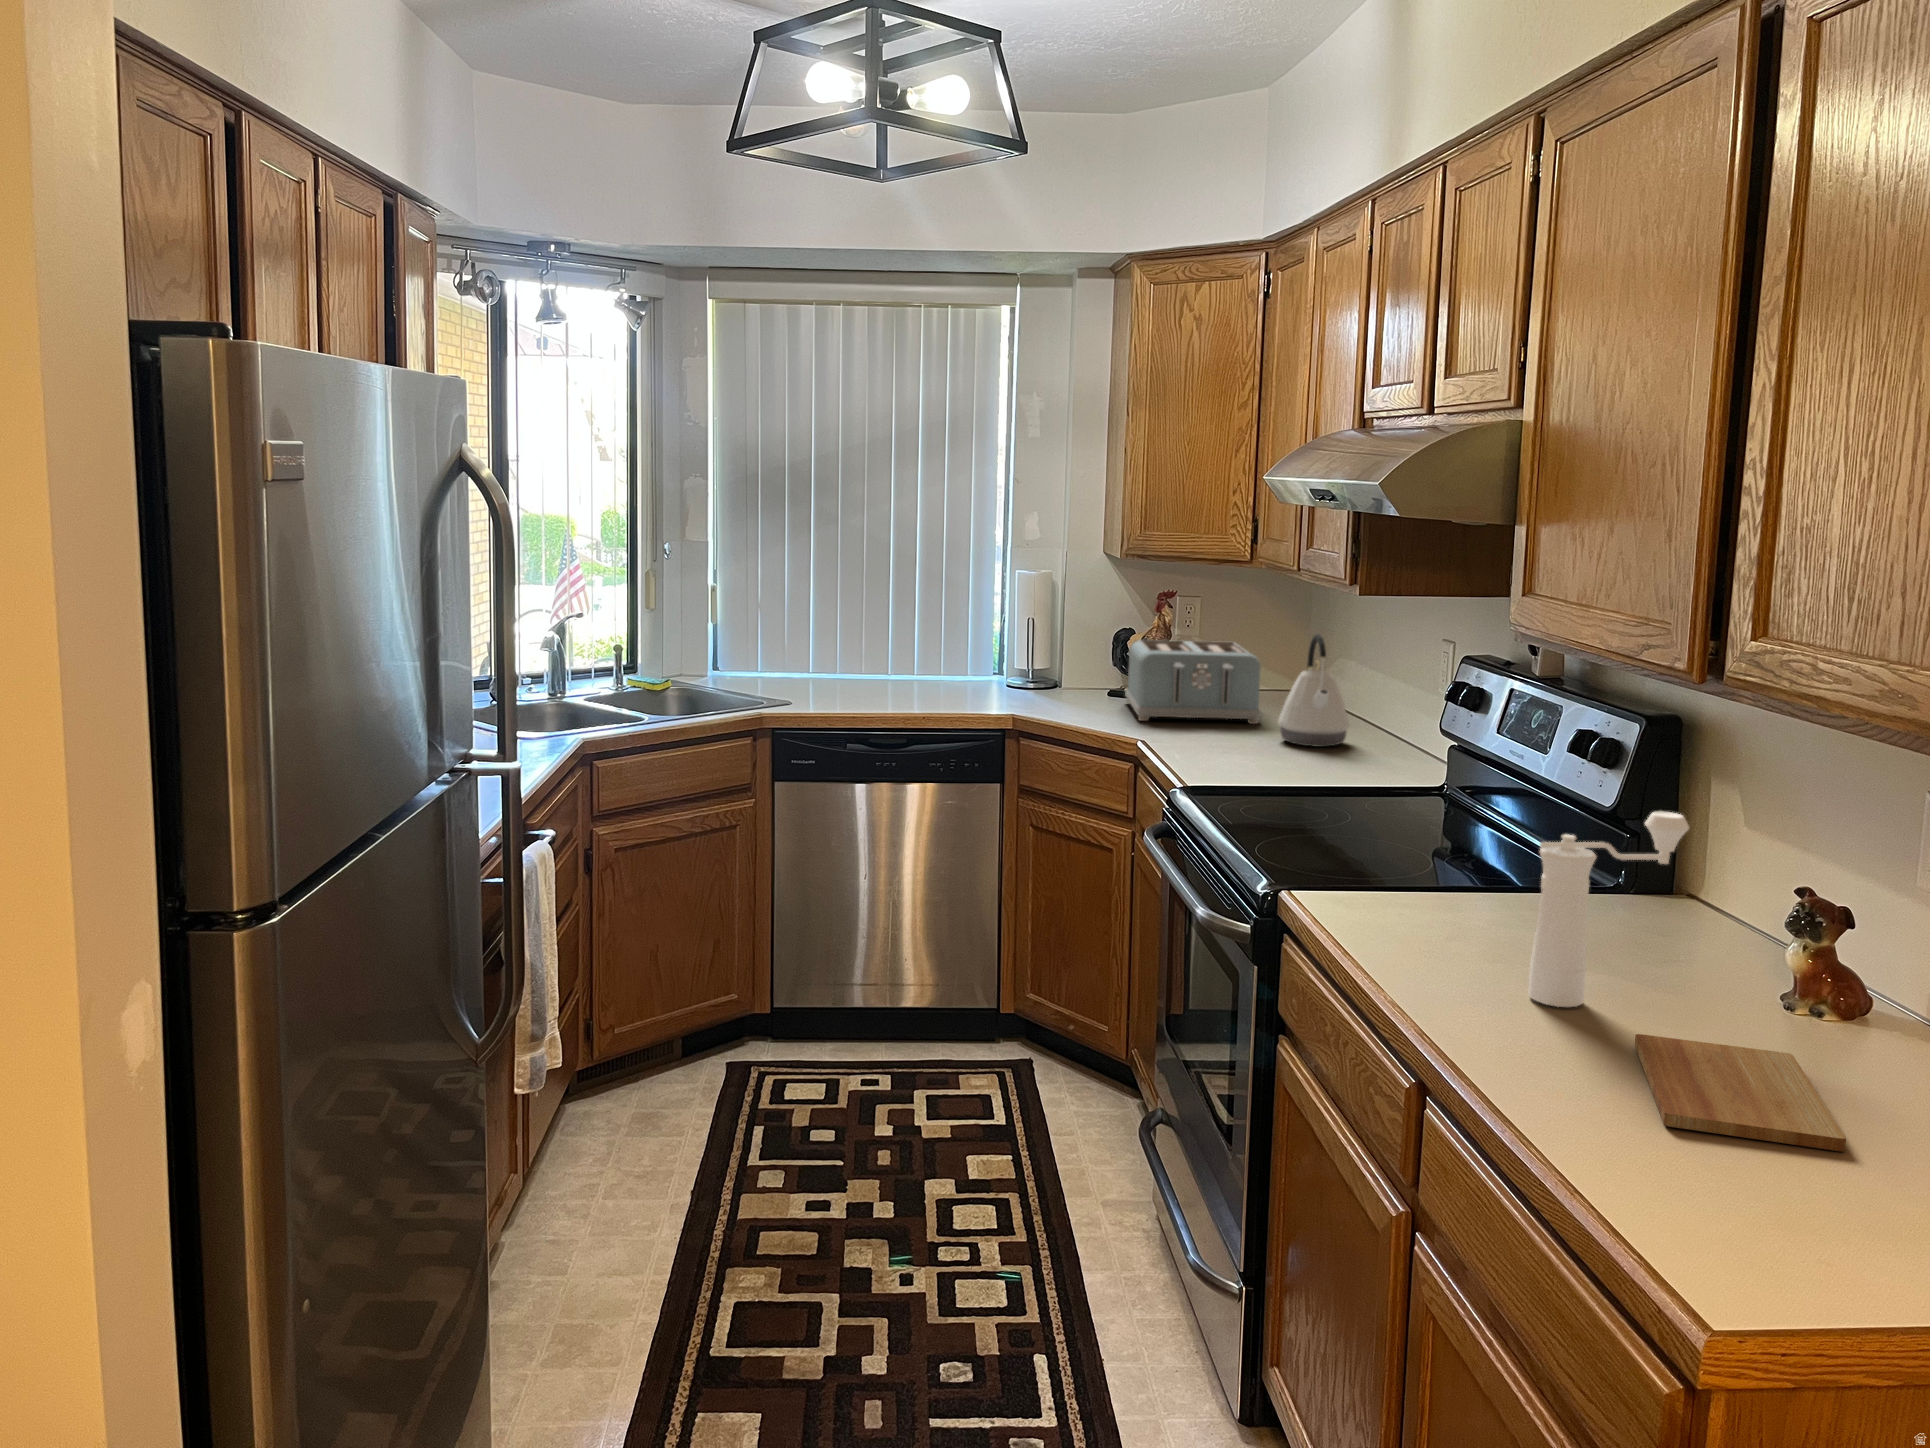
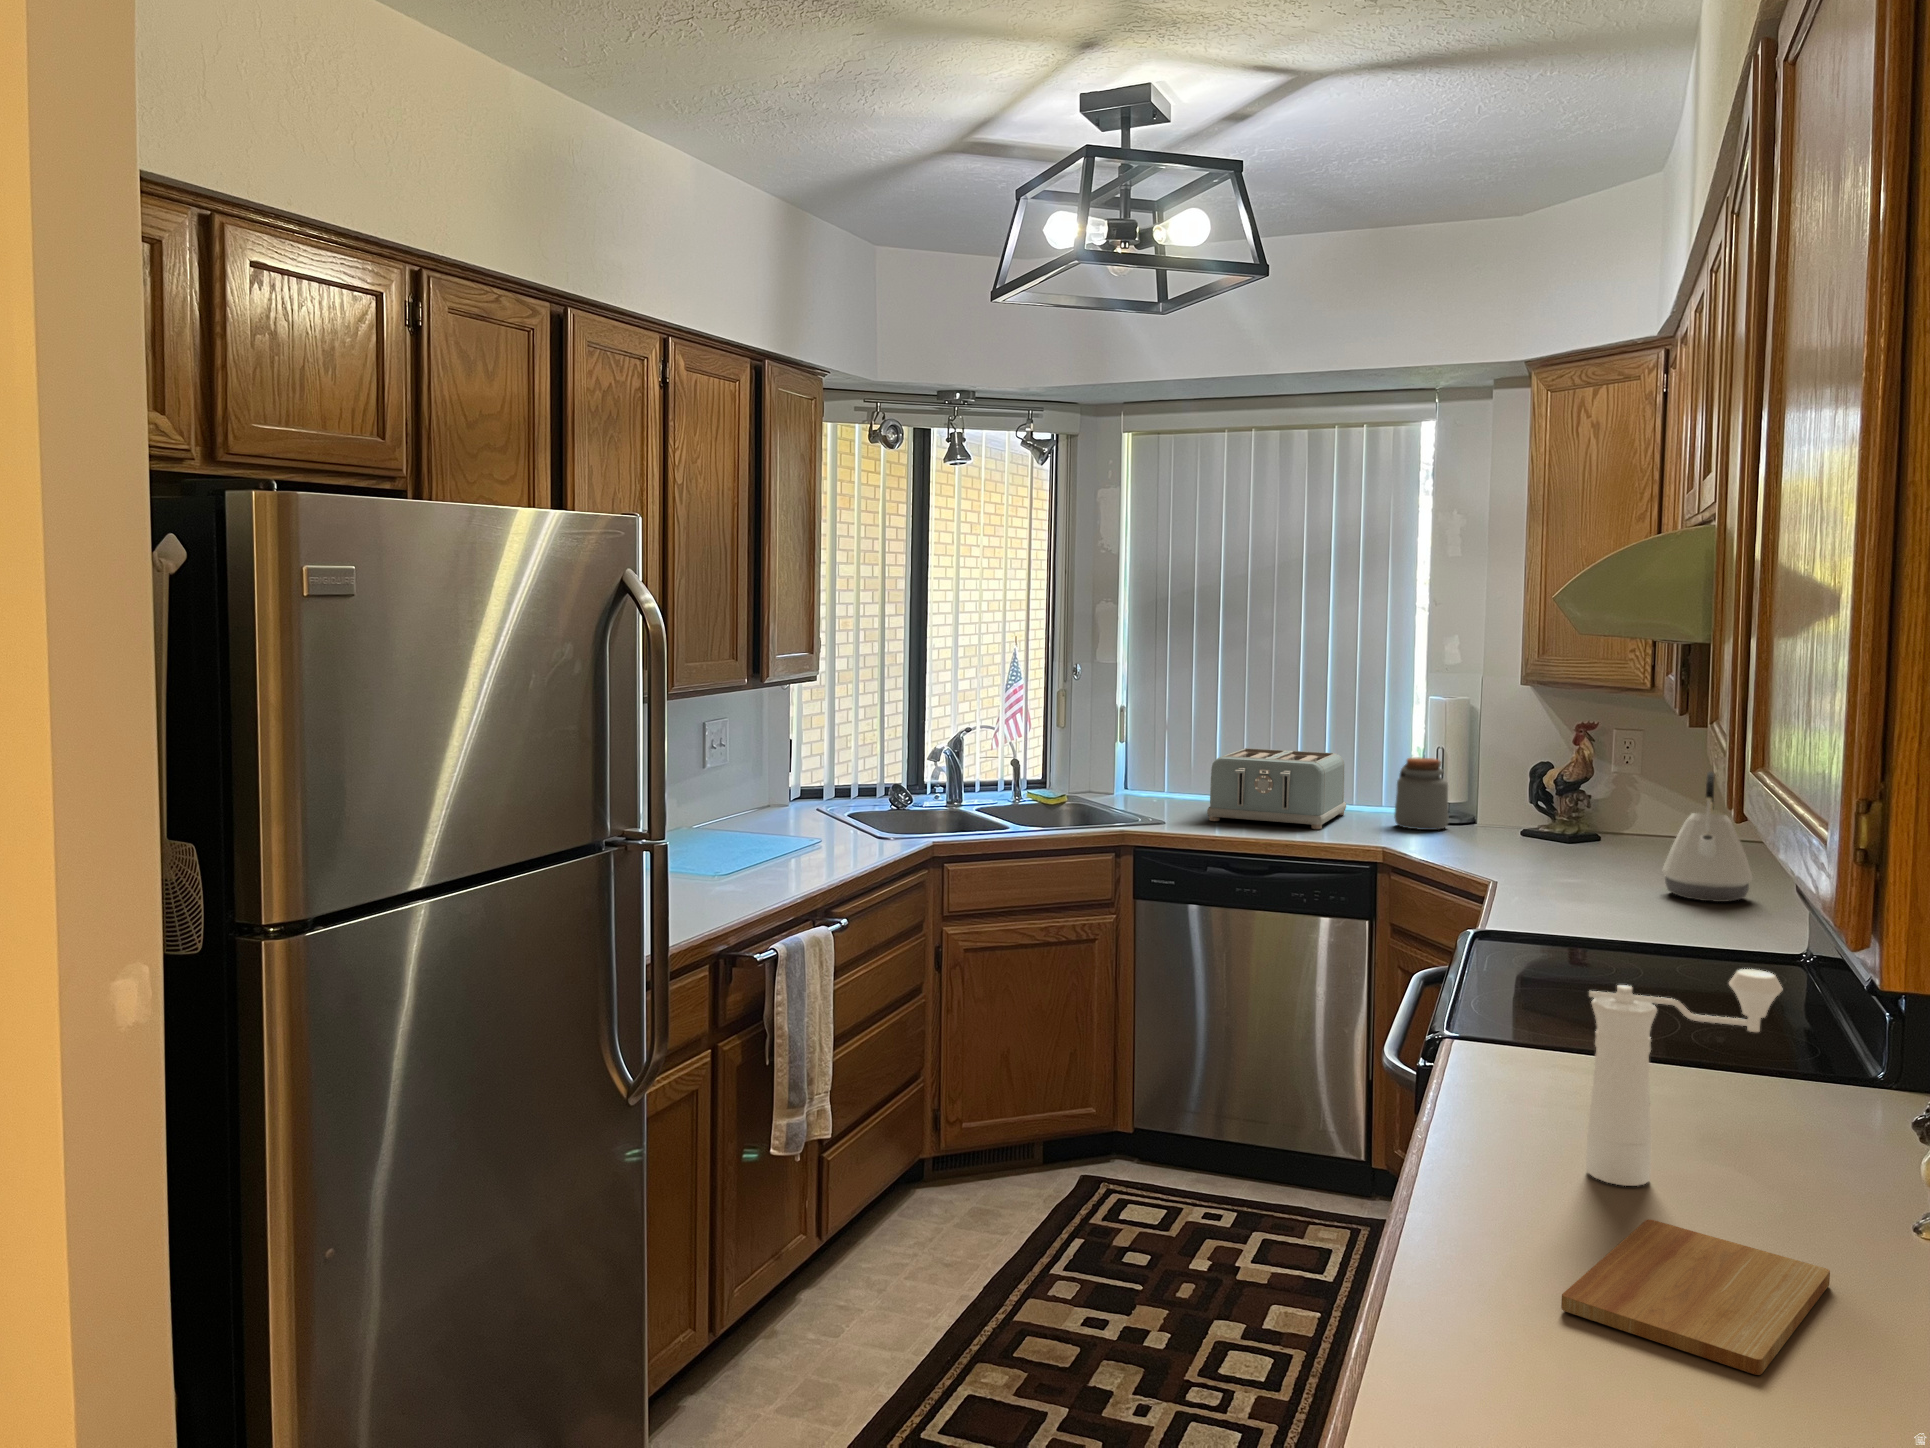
jar: none [997,629,1045,696] -> present [1394,758,1449,830]
toaster: present [1125,640,1261,724] -> present [1207,748,1346,829]

